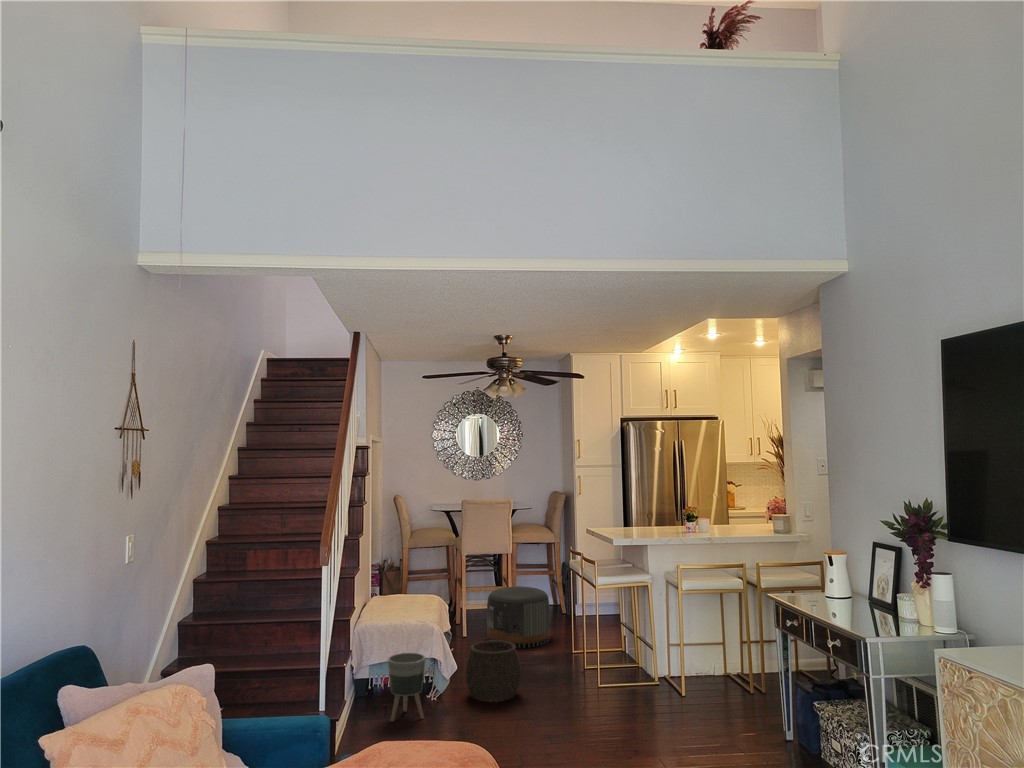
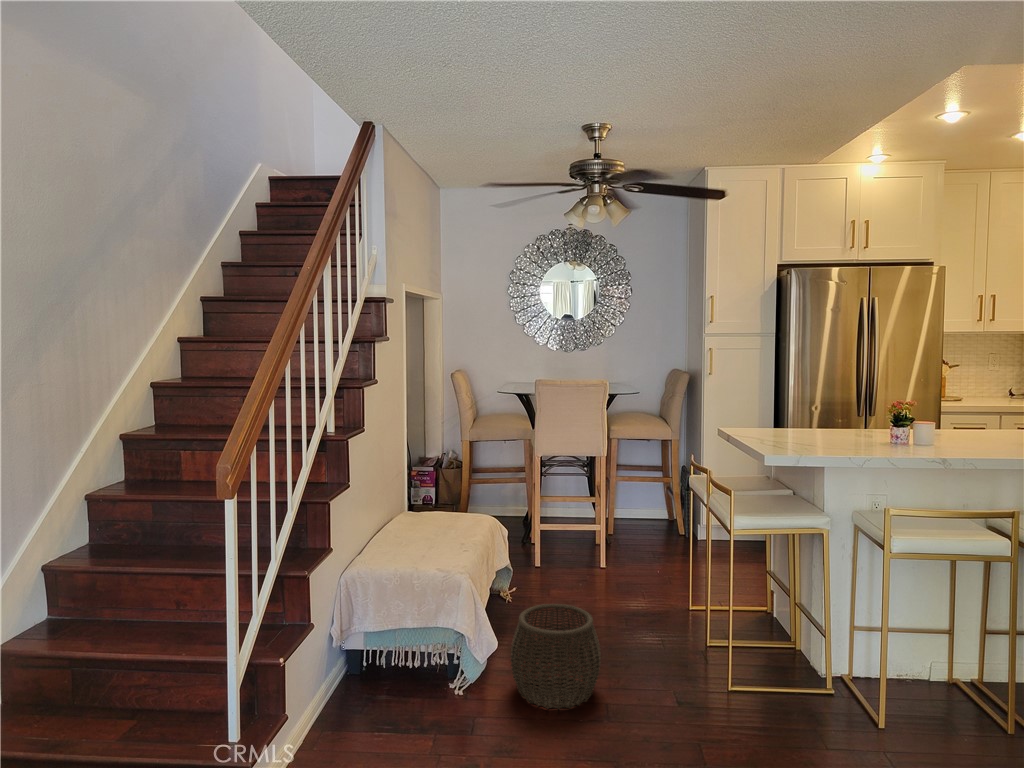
pouf: present [487,586,550,648] -> none [568,503,658,594]
planter: present [388,653,425,722] -> none [372,626,435,739]

